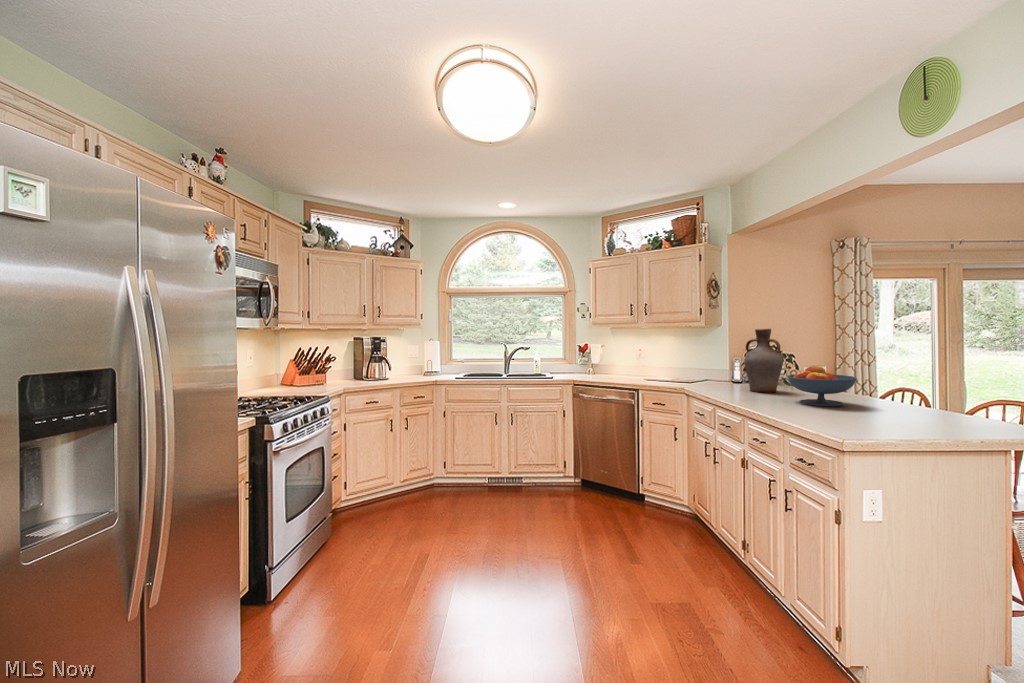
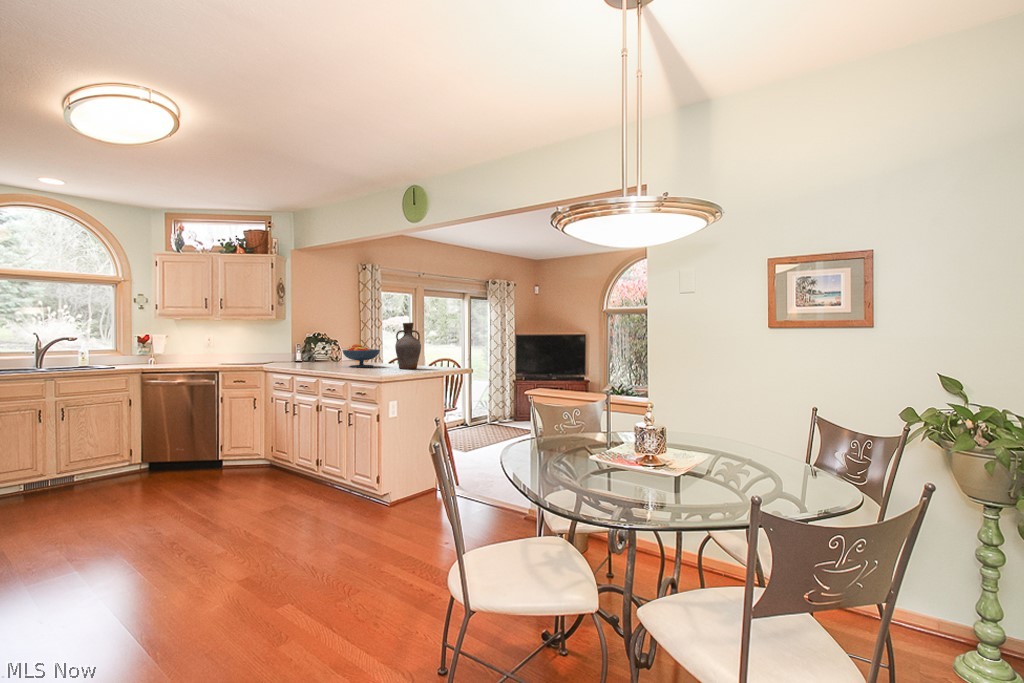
vase: present [744,329,783,393] -> present [395,323,421,369]

